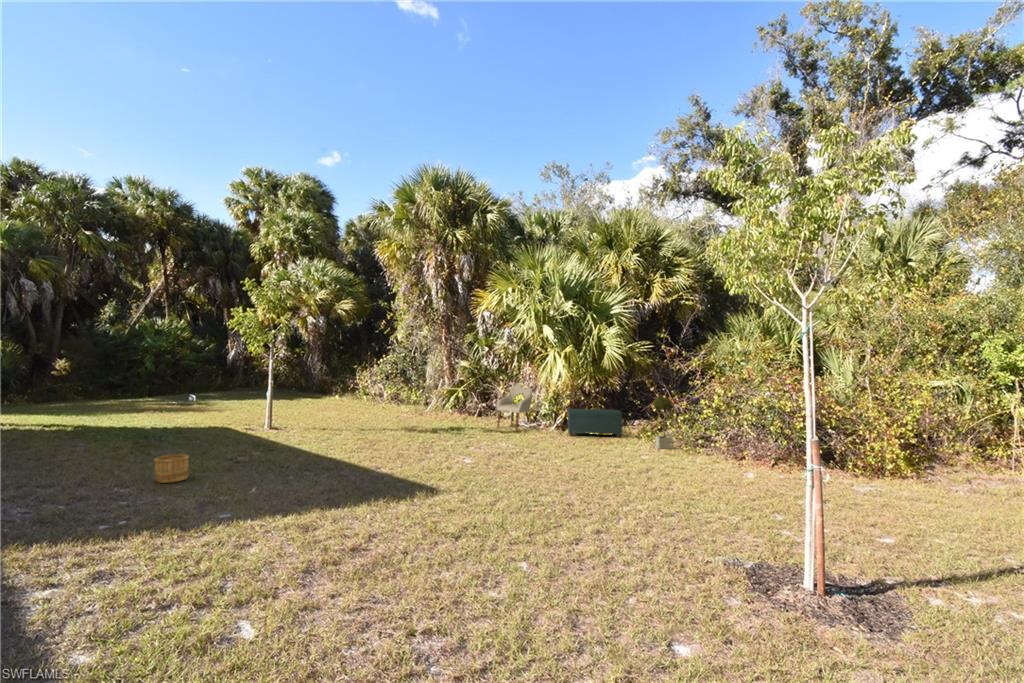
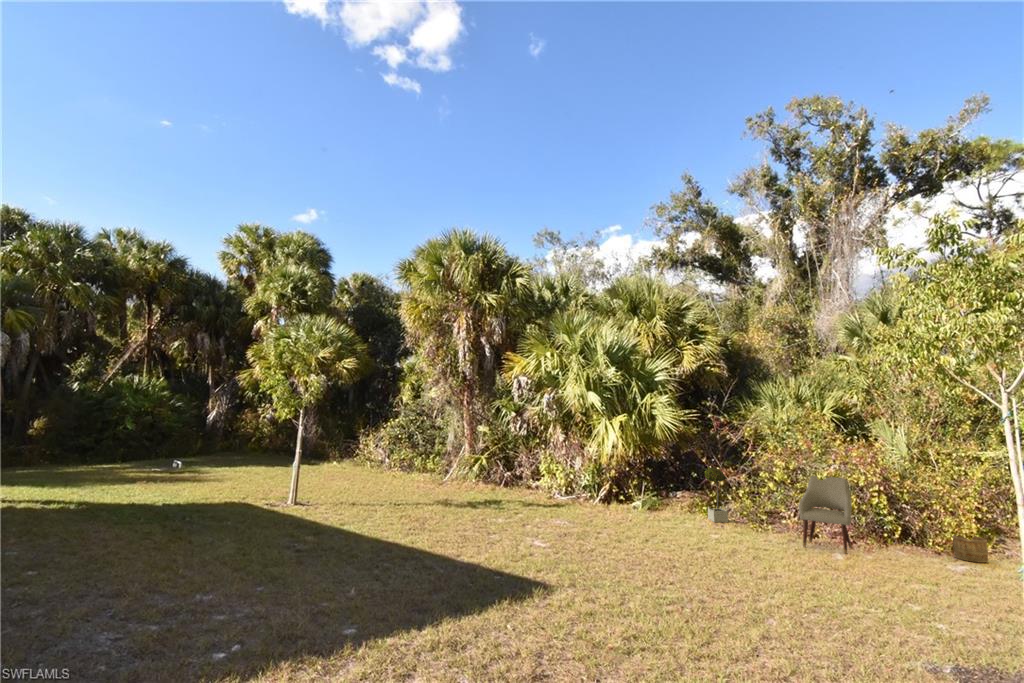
chair: present [497,383,533,431] -> present [798,476,852,554]
bench: present [568,409,622,438] -> none [608,479,666,510]
wooden bucket: present [154,454,189,483] -> present [952,535,988,563]

